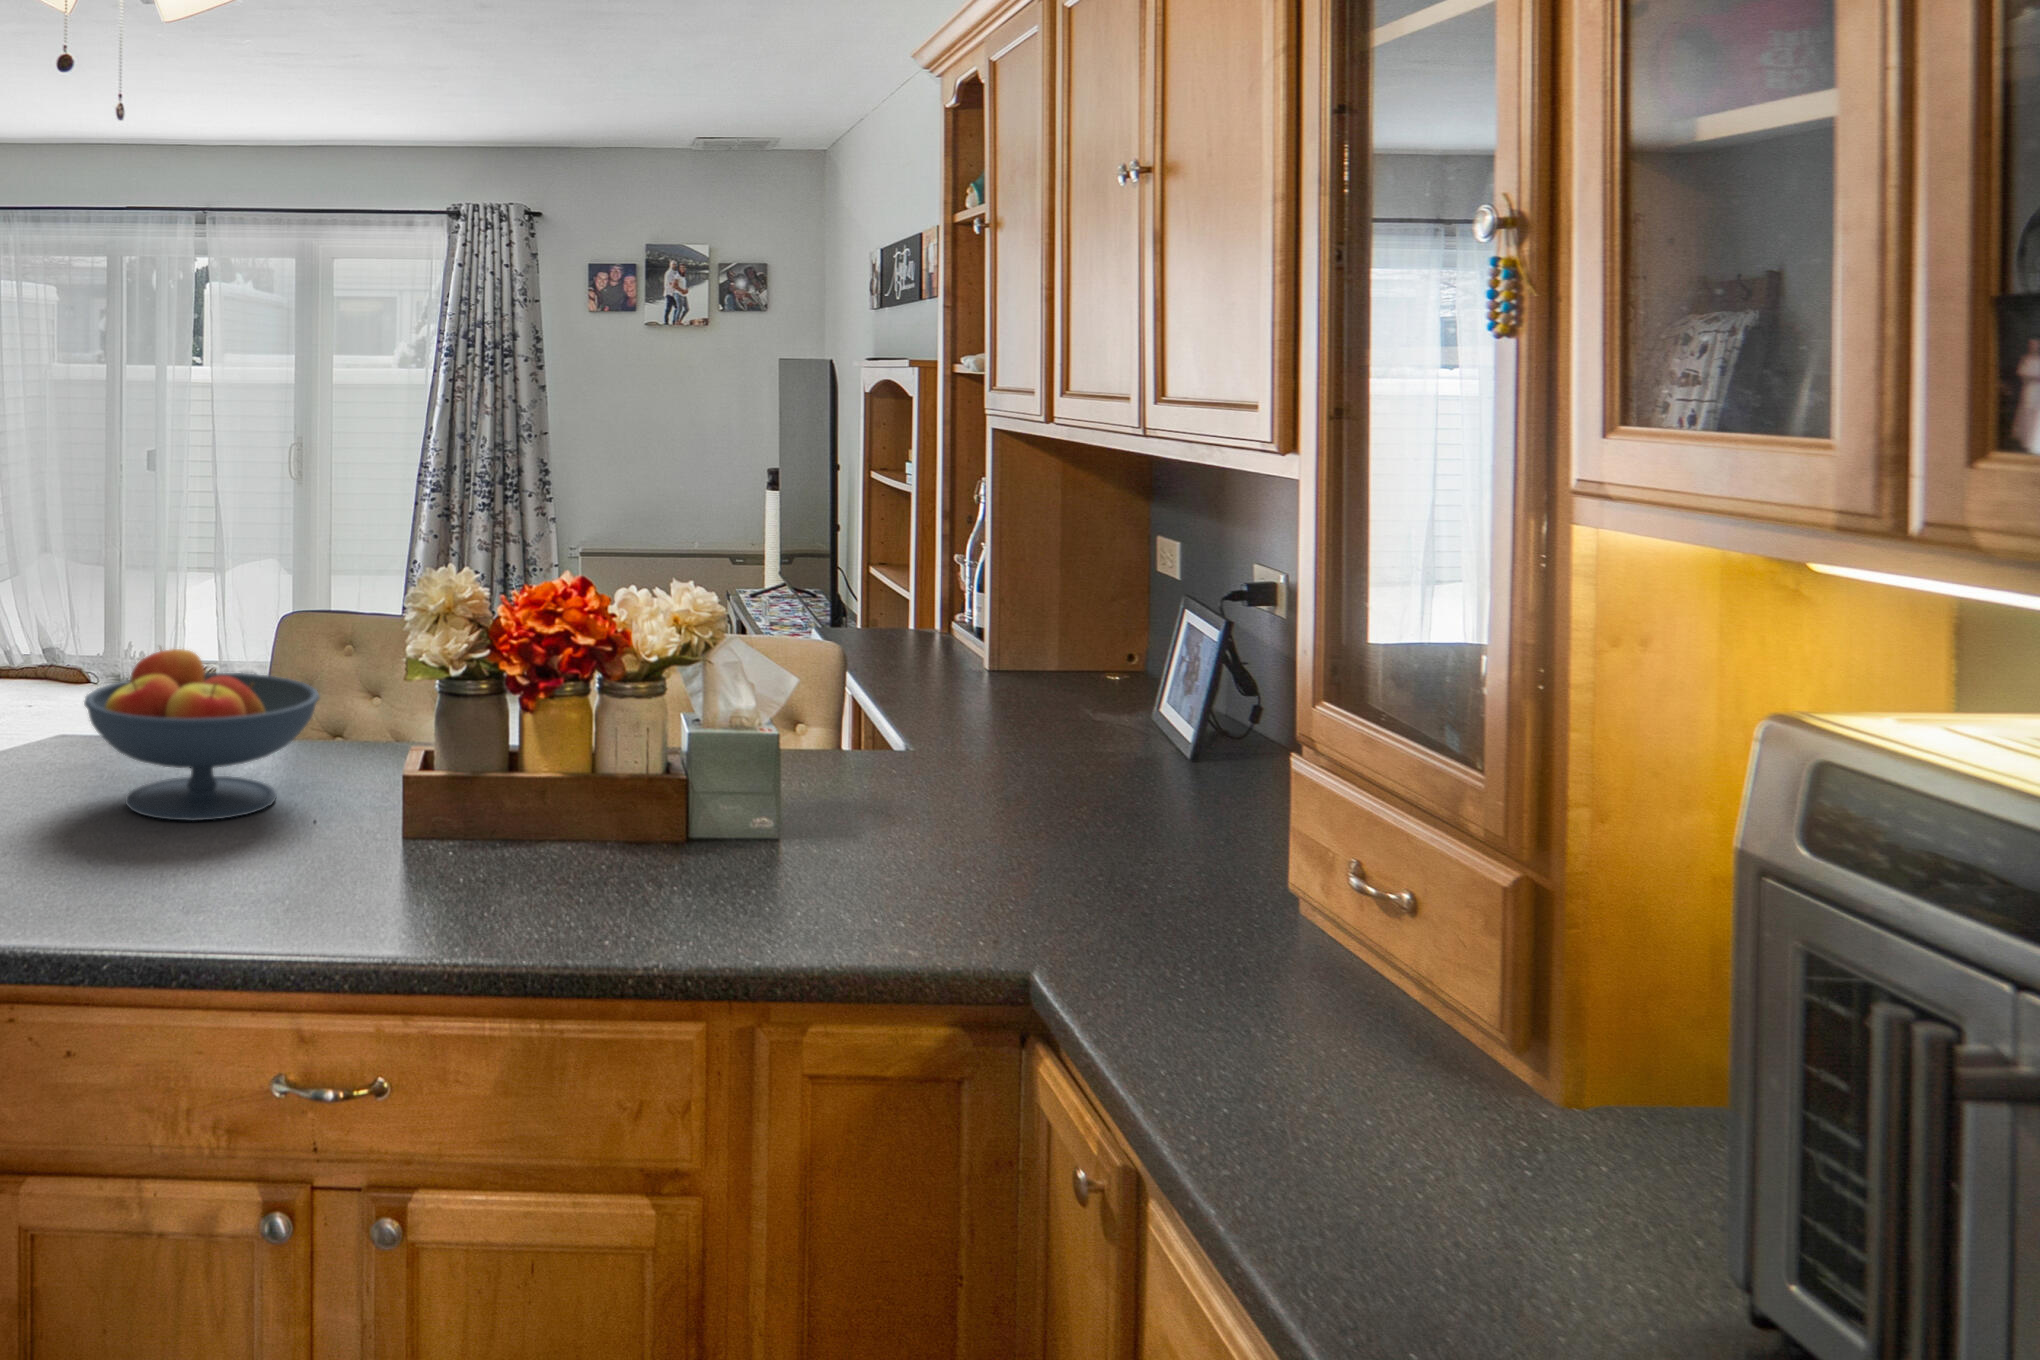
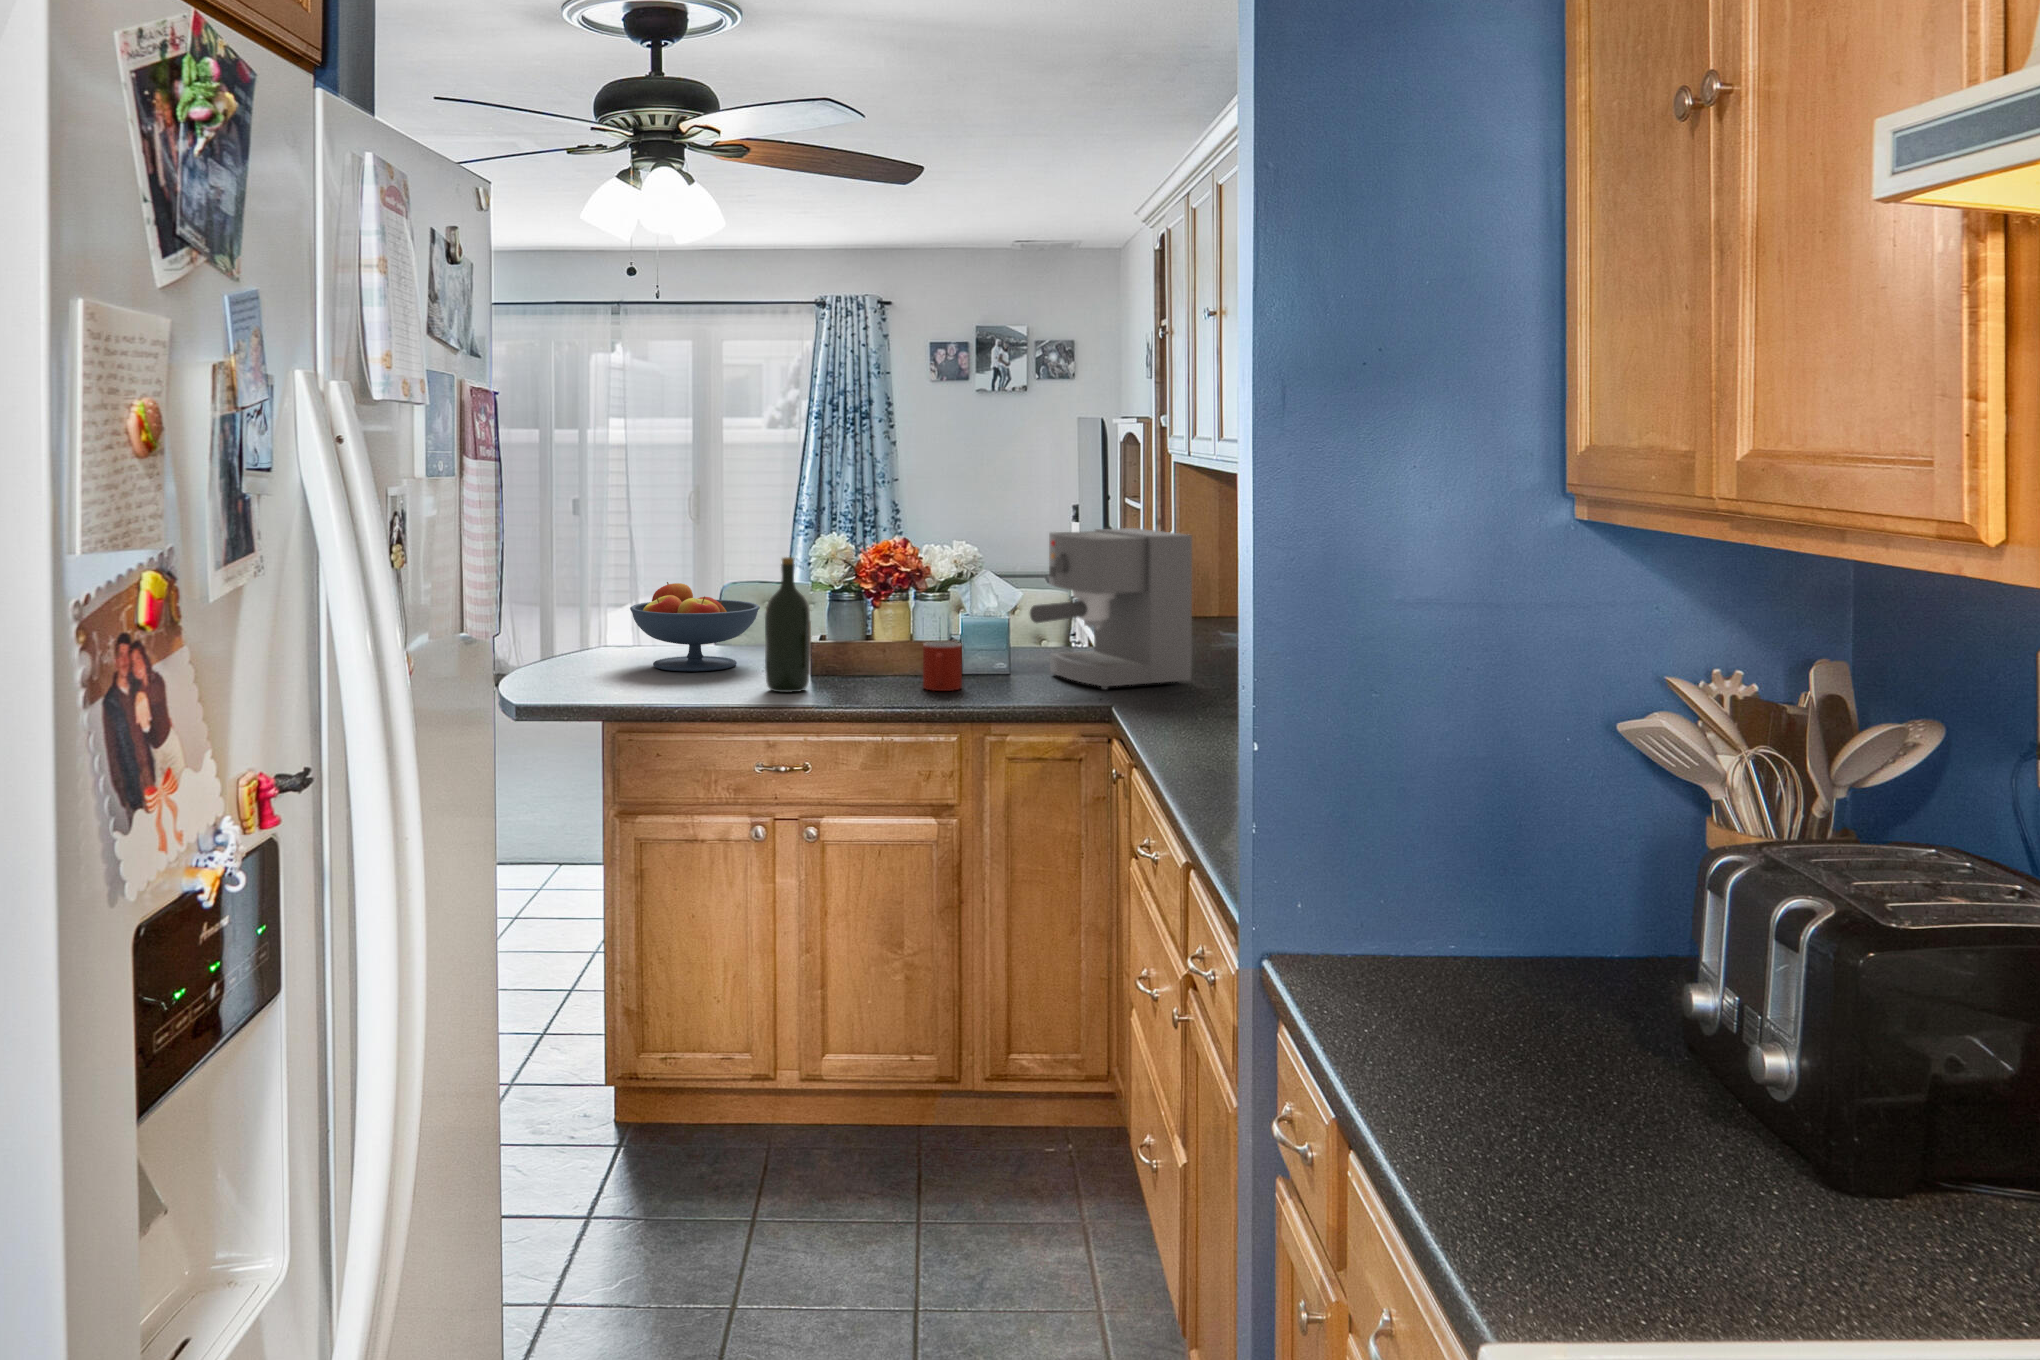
coffee maker: none [829,568,1138,899] -> present [1030,528,1192,689]
wine bottle: none [315,630,404,899] -> present [765,557,811,692]
mug: none [619,792,696,898] -> present [923,642,962,691]

